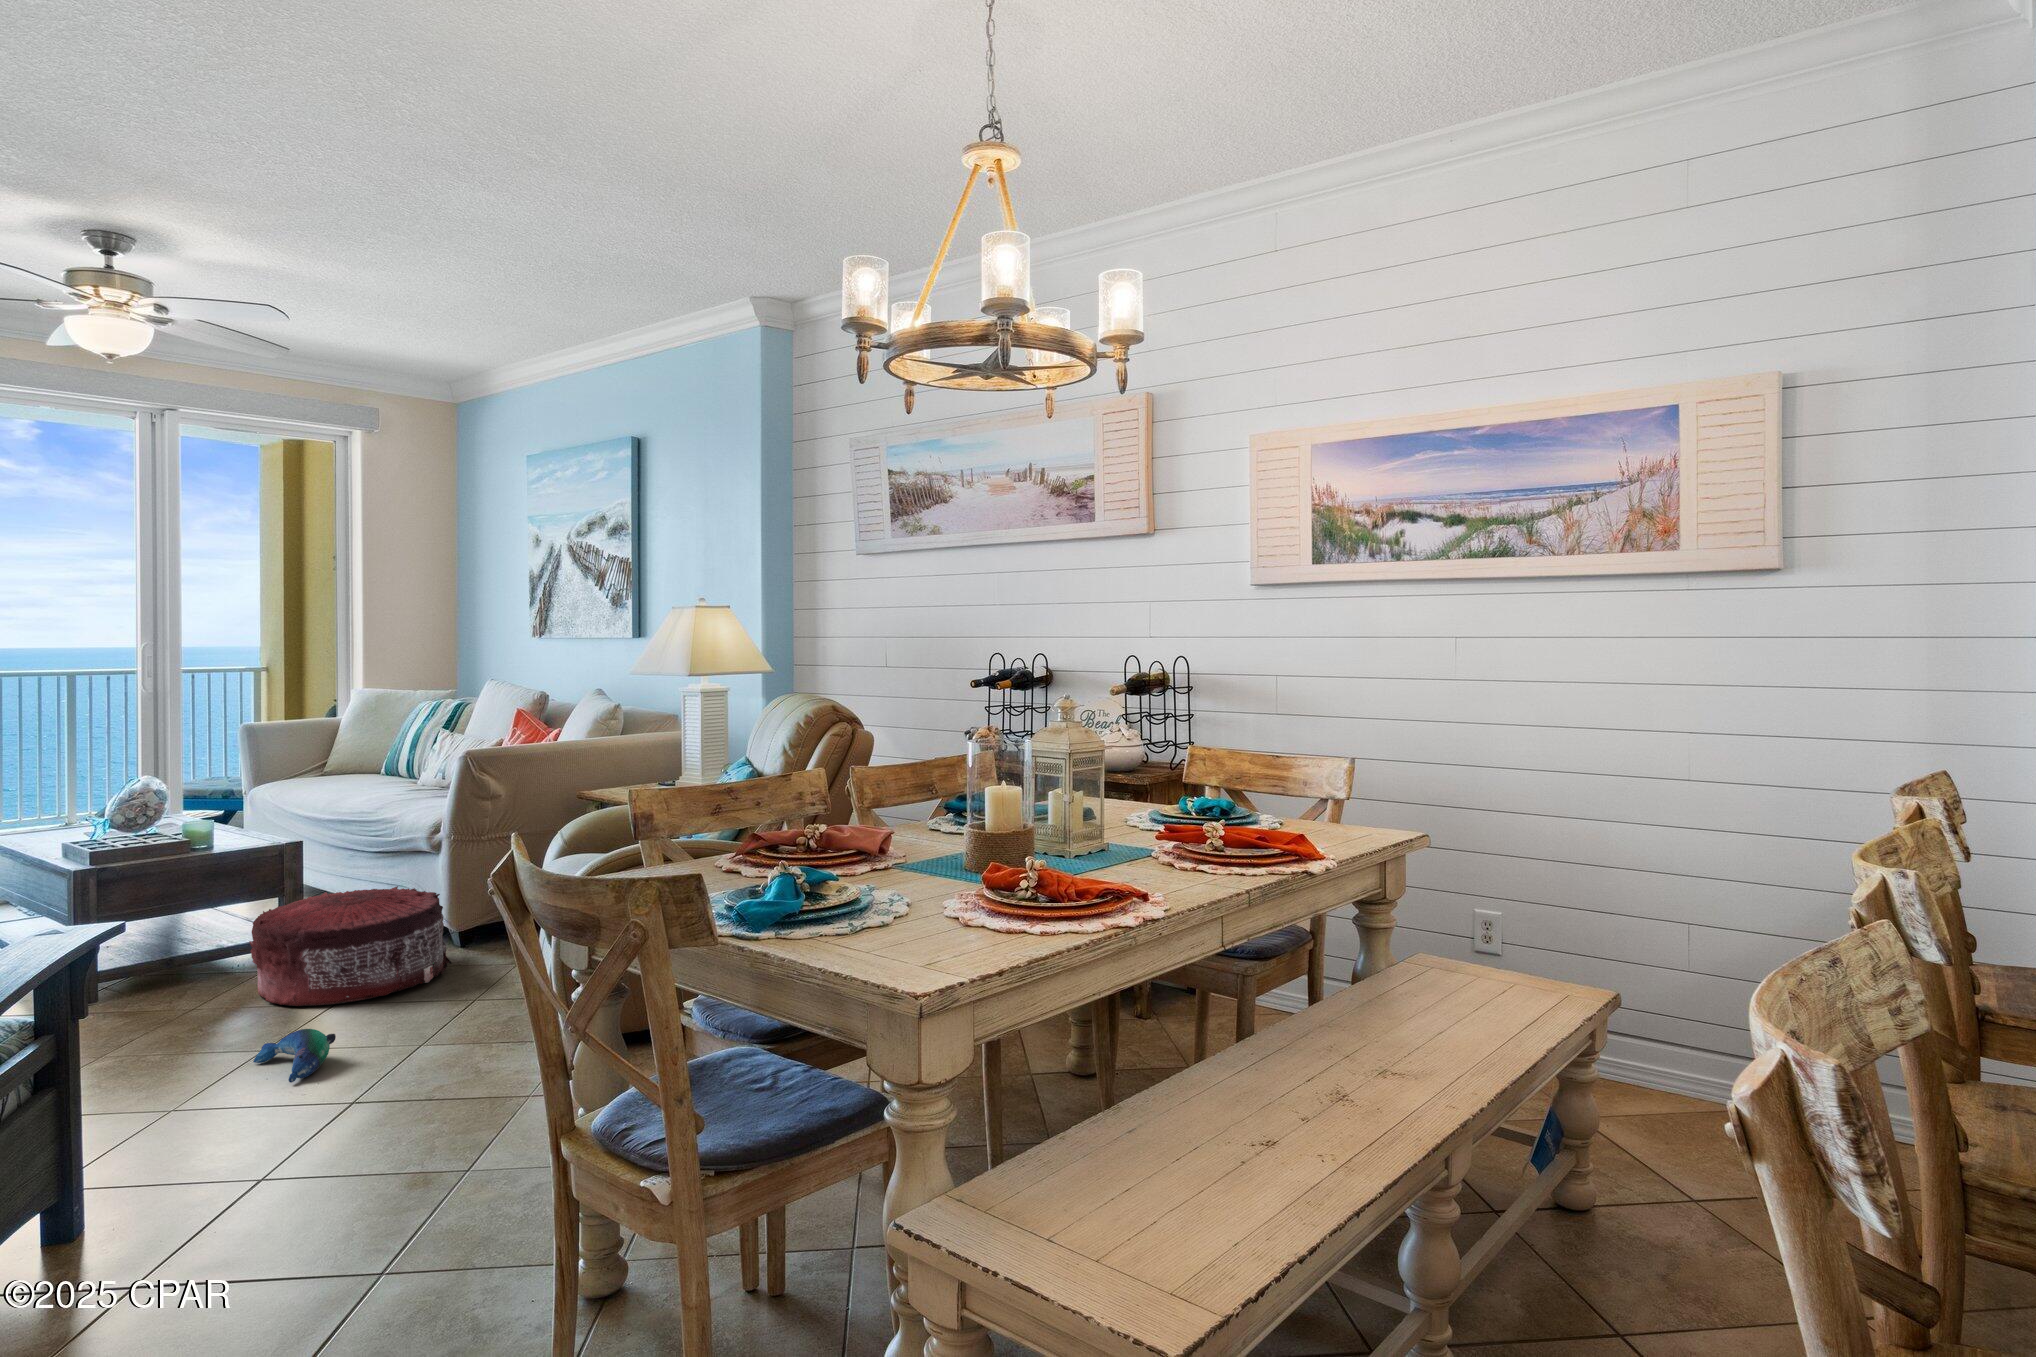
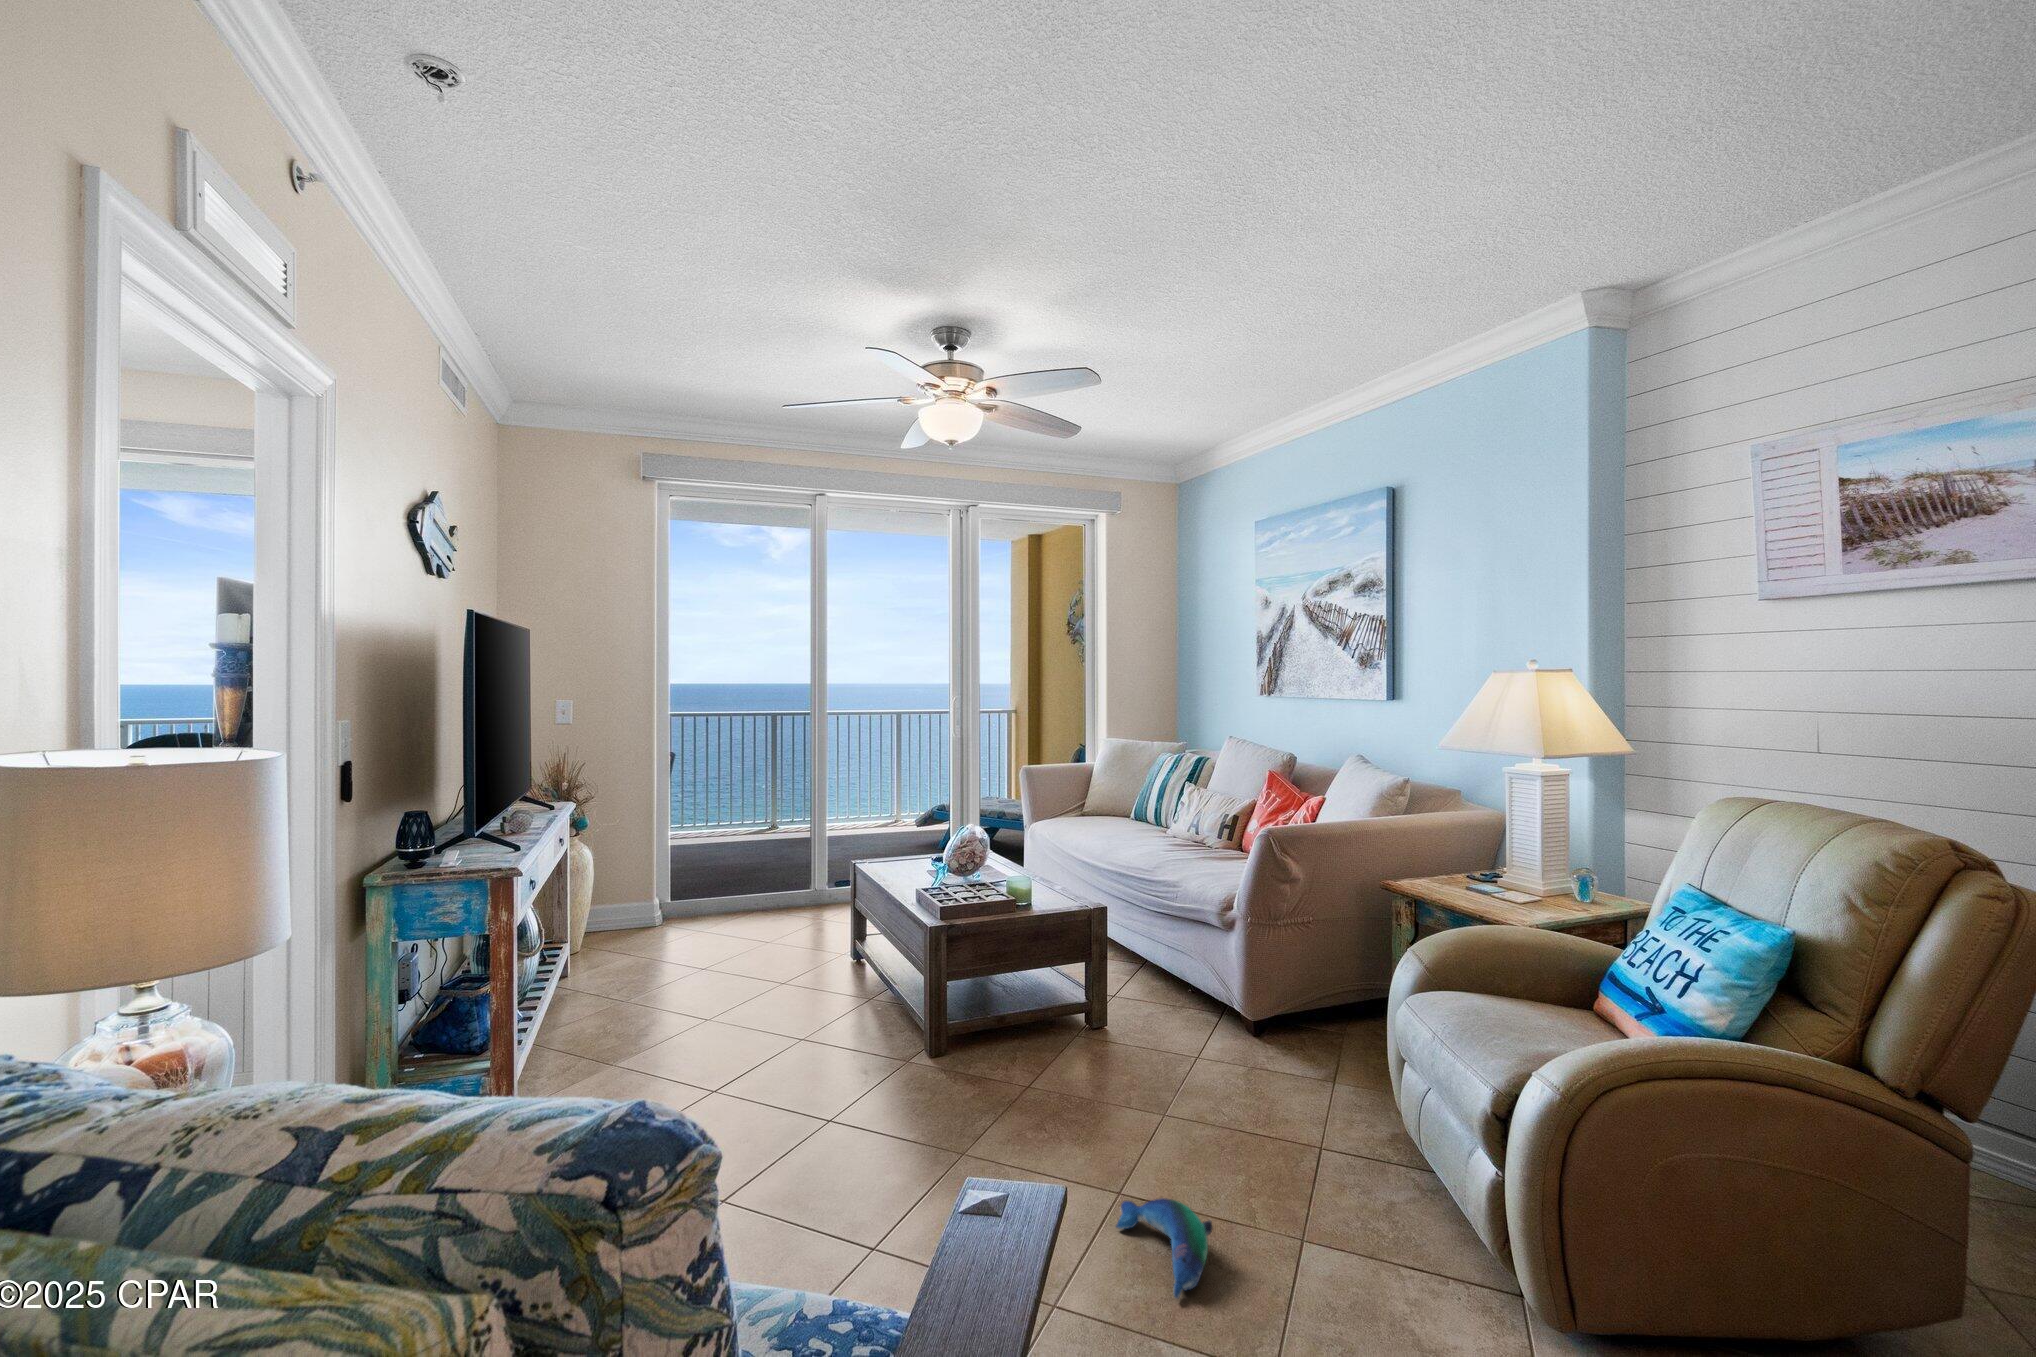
pouf: present [249,886,451,1006] -> none [1074,967,1263,1122]

